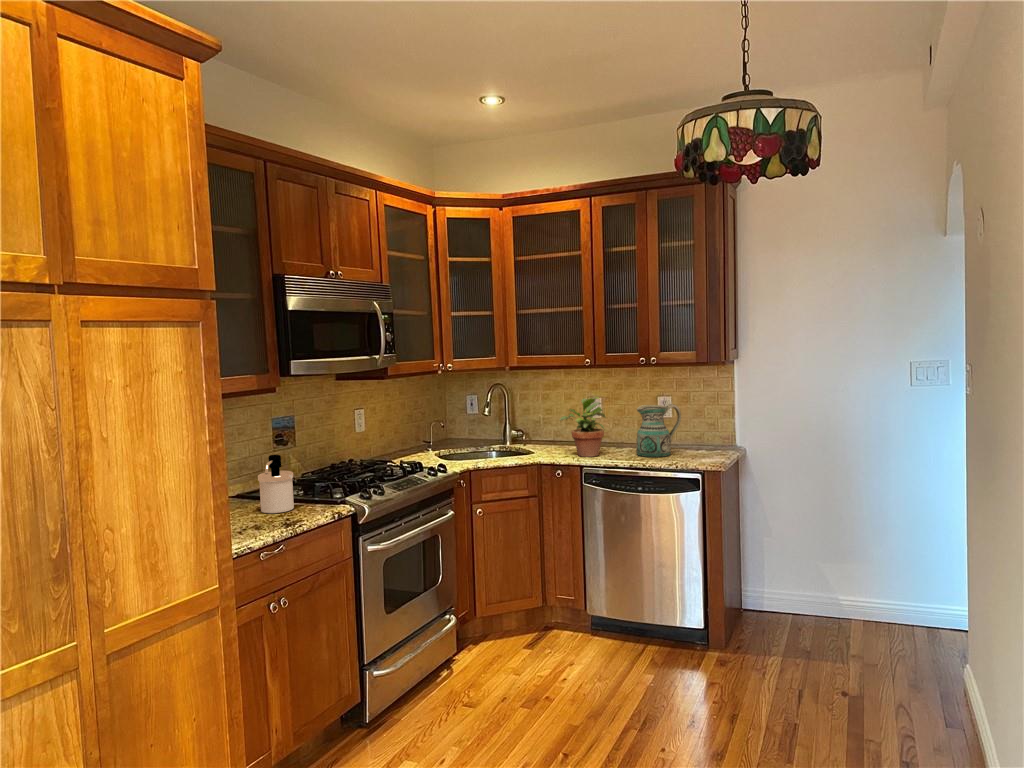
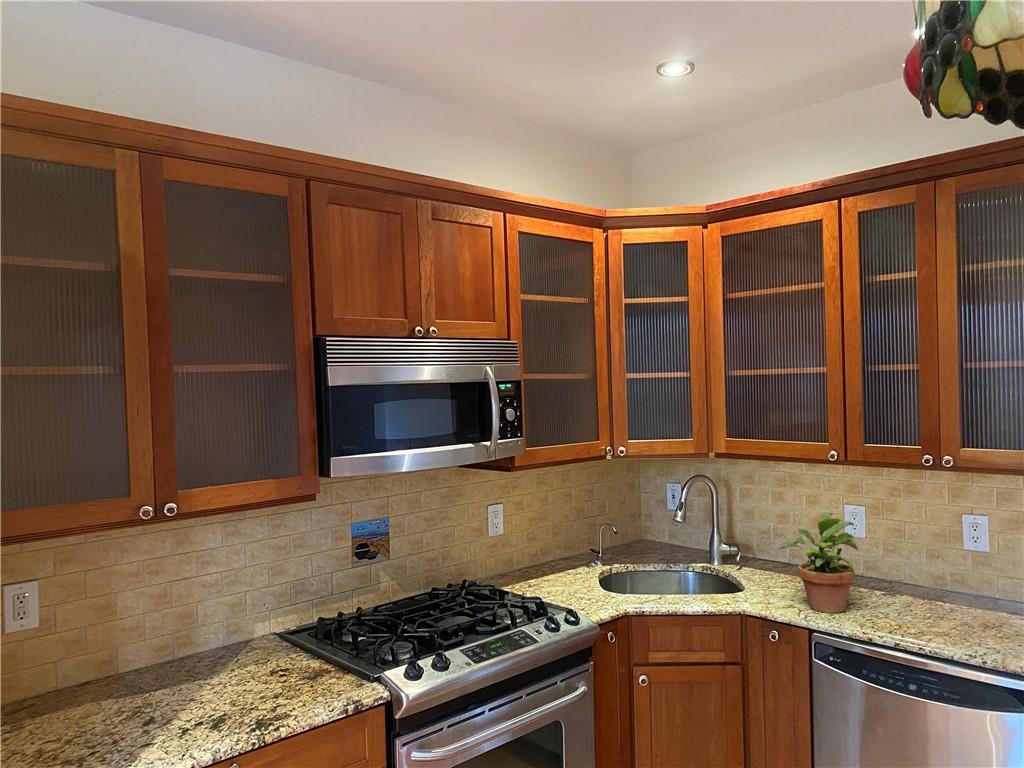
ceramic pitcher: present [636,404,681,457] -> none [913,535,1001,631]
soap dispenser: present [258,455,294,513] -> none [256,597,315,687]

